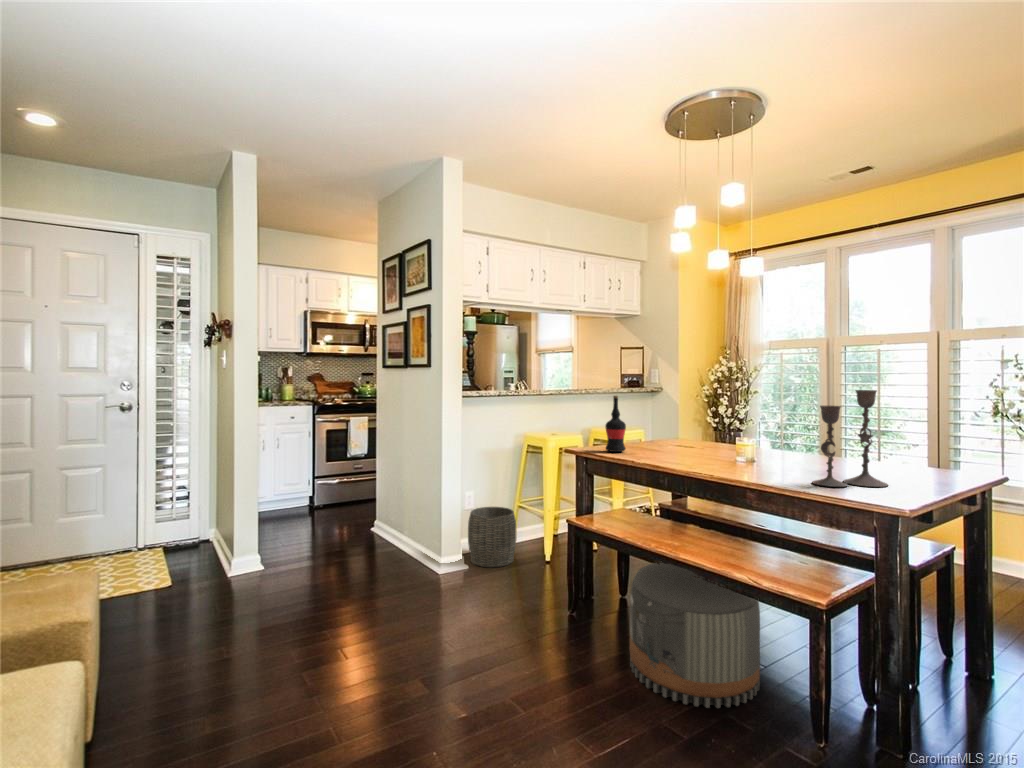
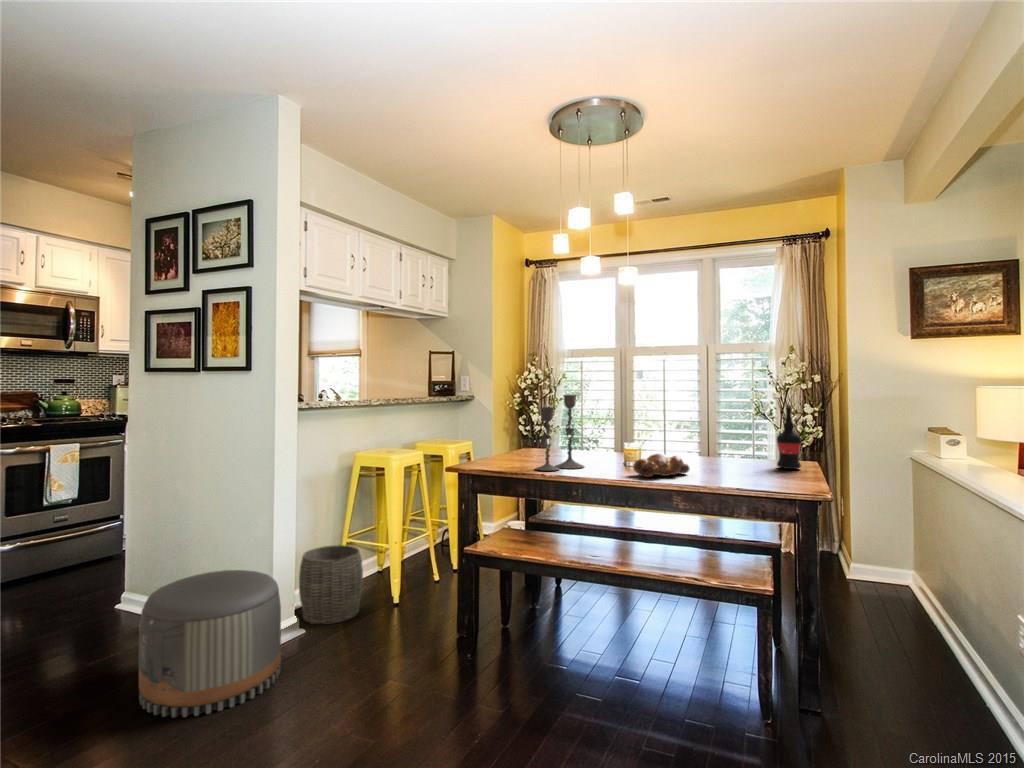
candlestick: present [812,390,888,487] -> present [535,395,584,471]
wine bottle: present [605,396,626,452] -> present [777,405,801,469]
bread loaf: none [717,449,784,472] -> present [633,454,690,477]
pouf: present [630,563,760,708] -> present [139,570,281,717]

